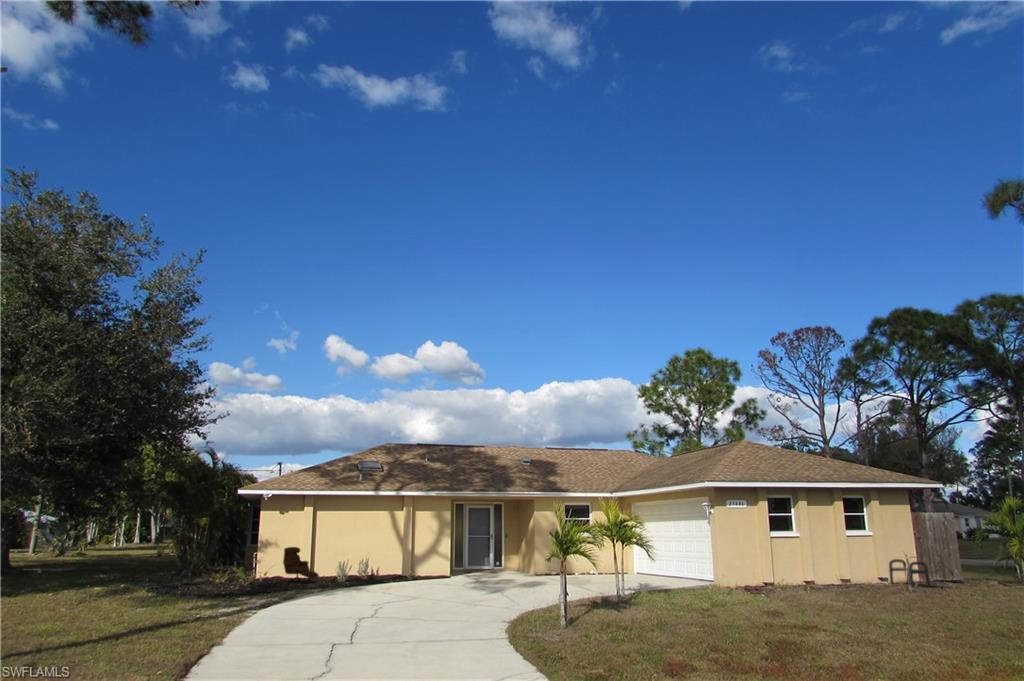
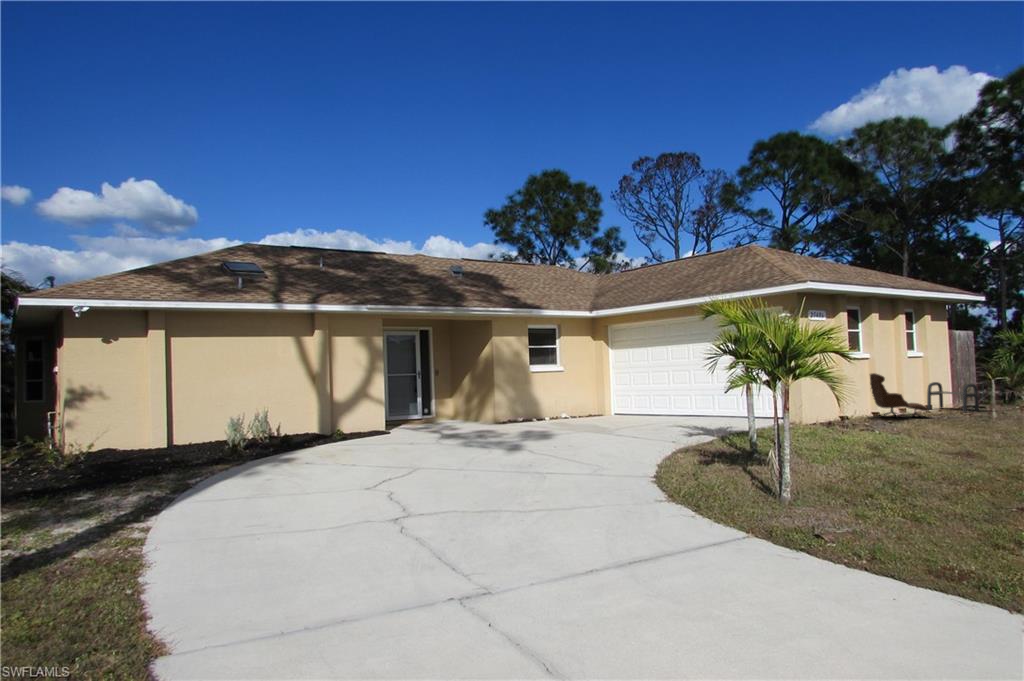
lounge chair: present [283,547,319,582] -> present [870,373,928,418]

